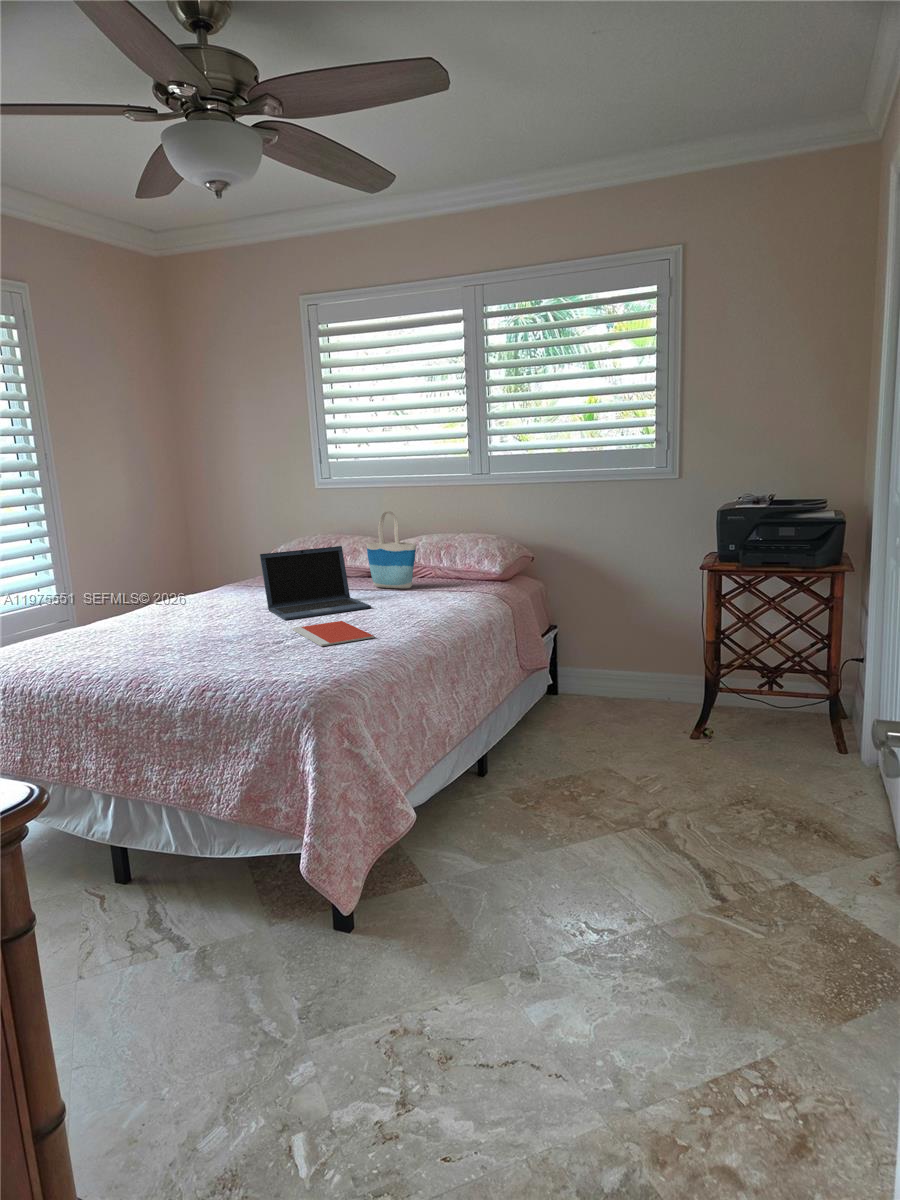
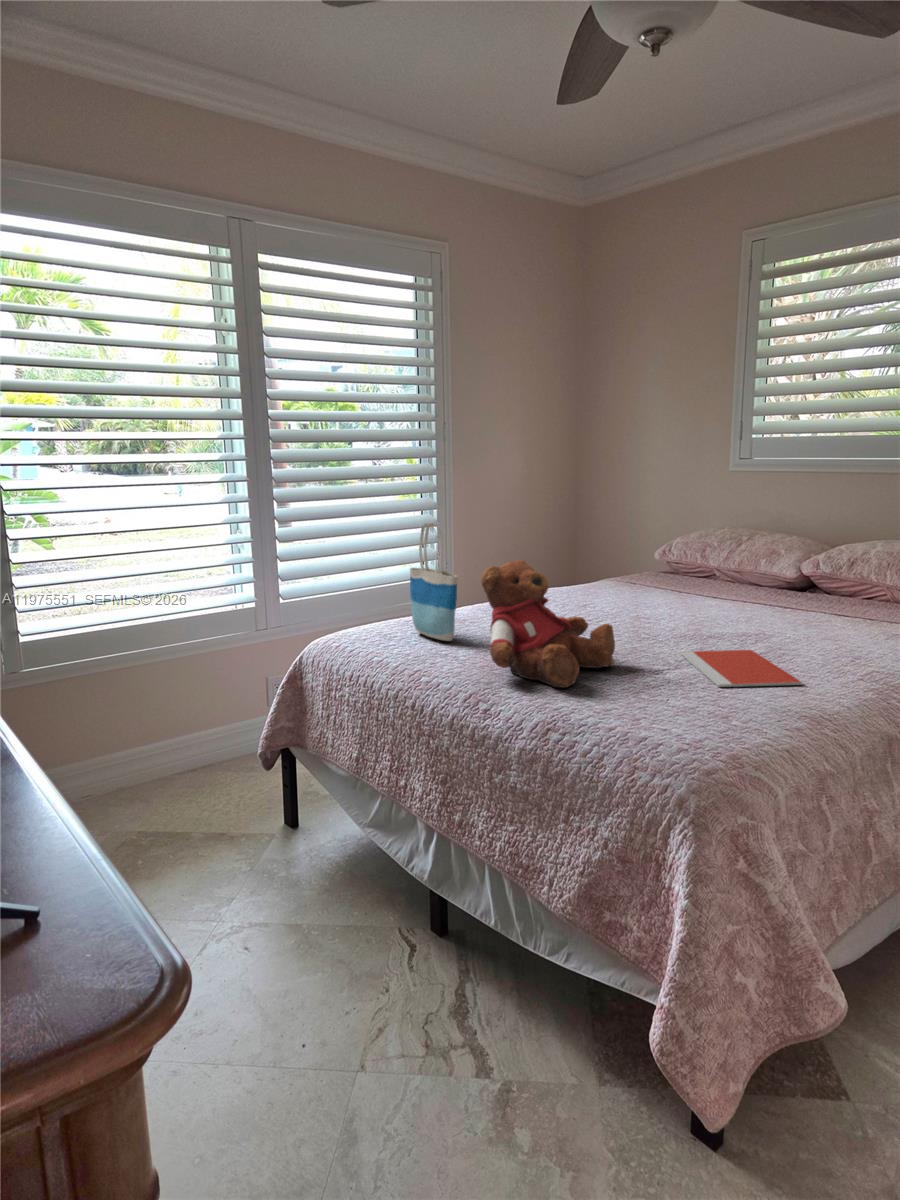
tote bag: present [367,511,416,589] -> present [410,523,457,641]
laptop: present [260,546,371,620] -> none [650,547,795,638]
teddy bear: none [128,569,245,663] -> present [481,560,615,687]

